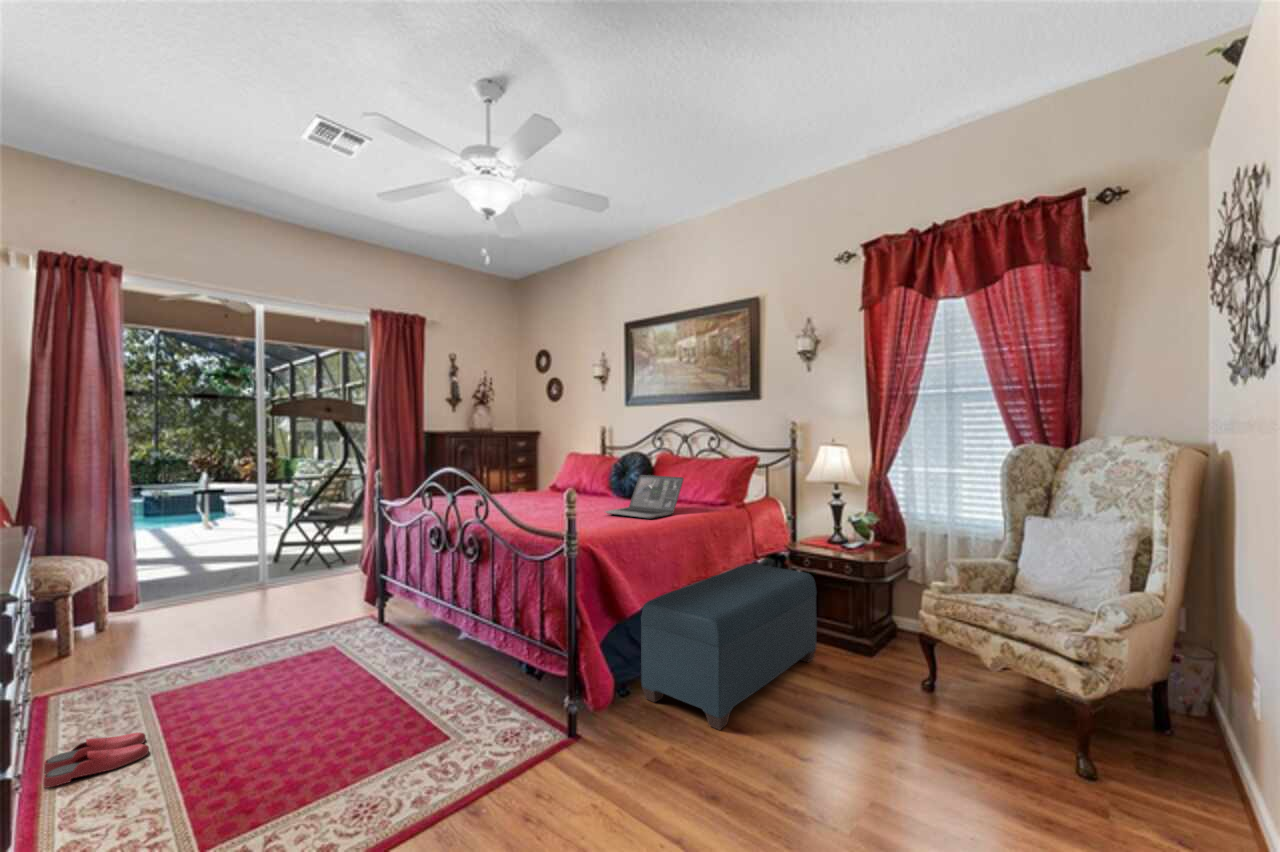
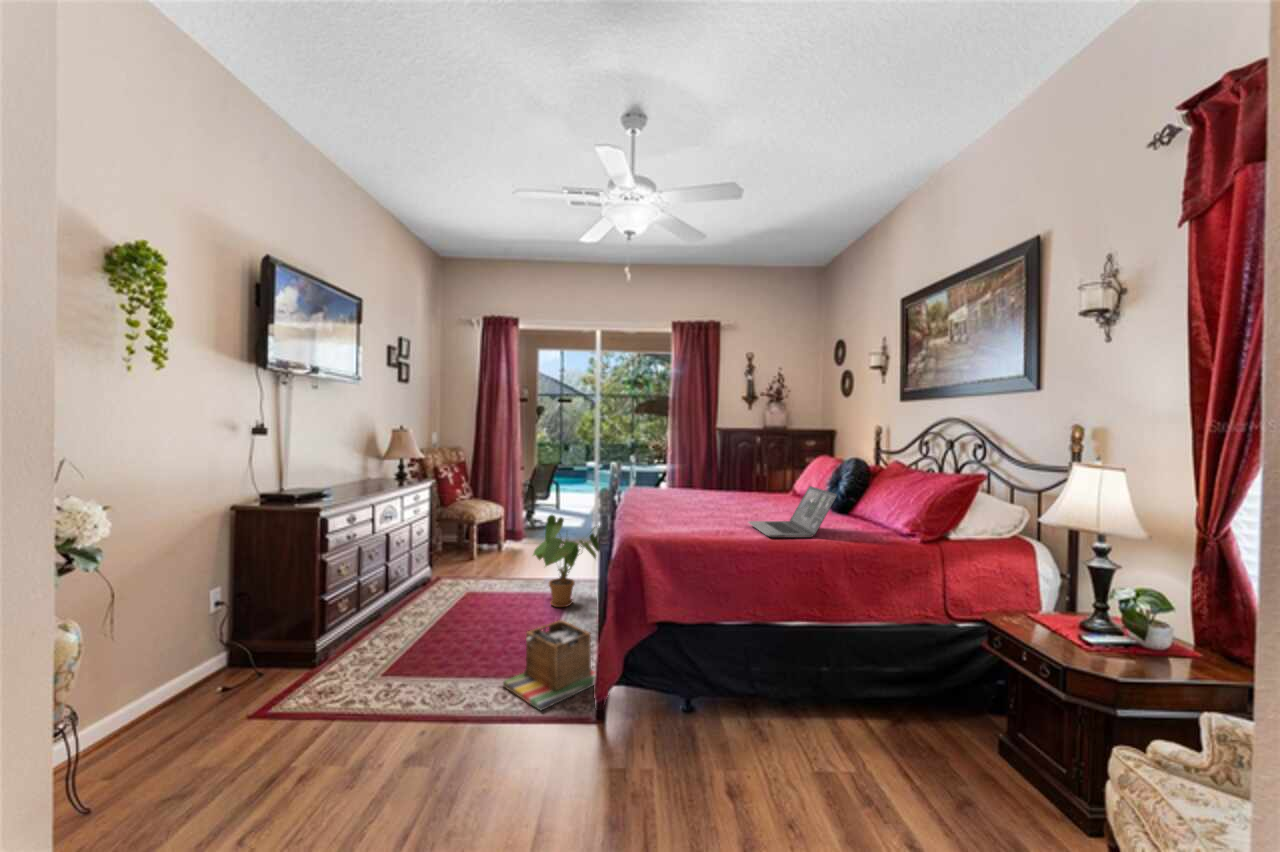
house plant: none [284,538,427,666] -> present [533,515,599,607]
bench: present [641,564,817,730] -> none [695,624,984,798]
laundry basket: none [415,654,515,757] -> present [503,620,595,710]
slippers: present [43,732,149,788] -> none [386,604,437,625]

